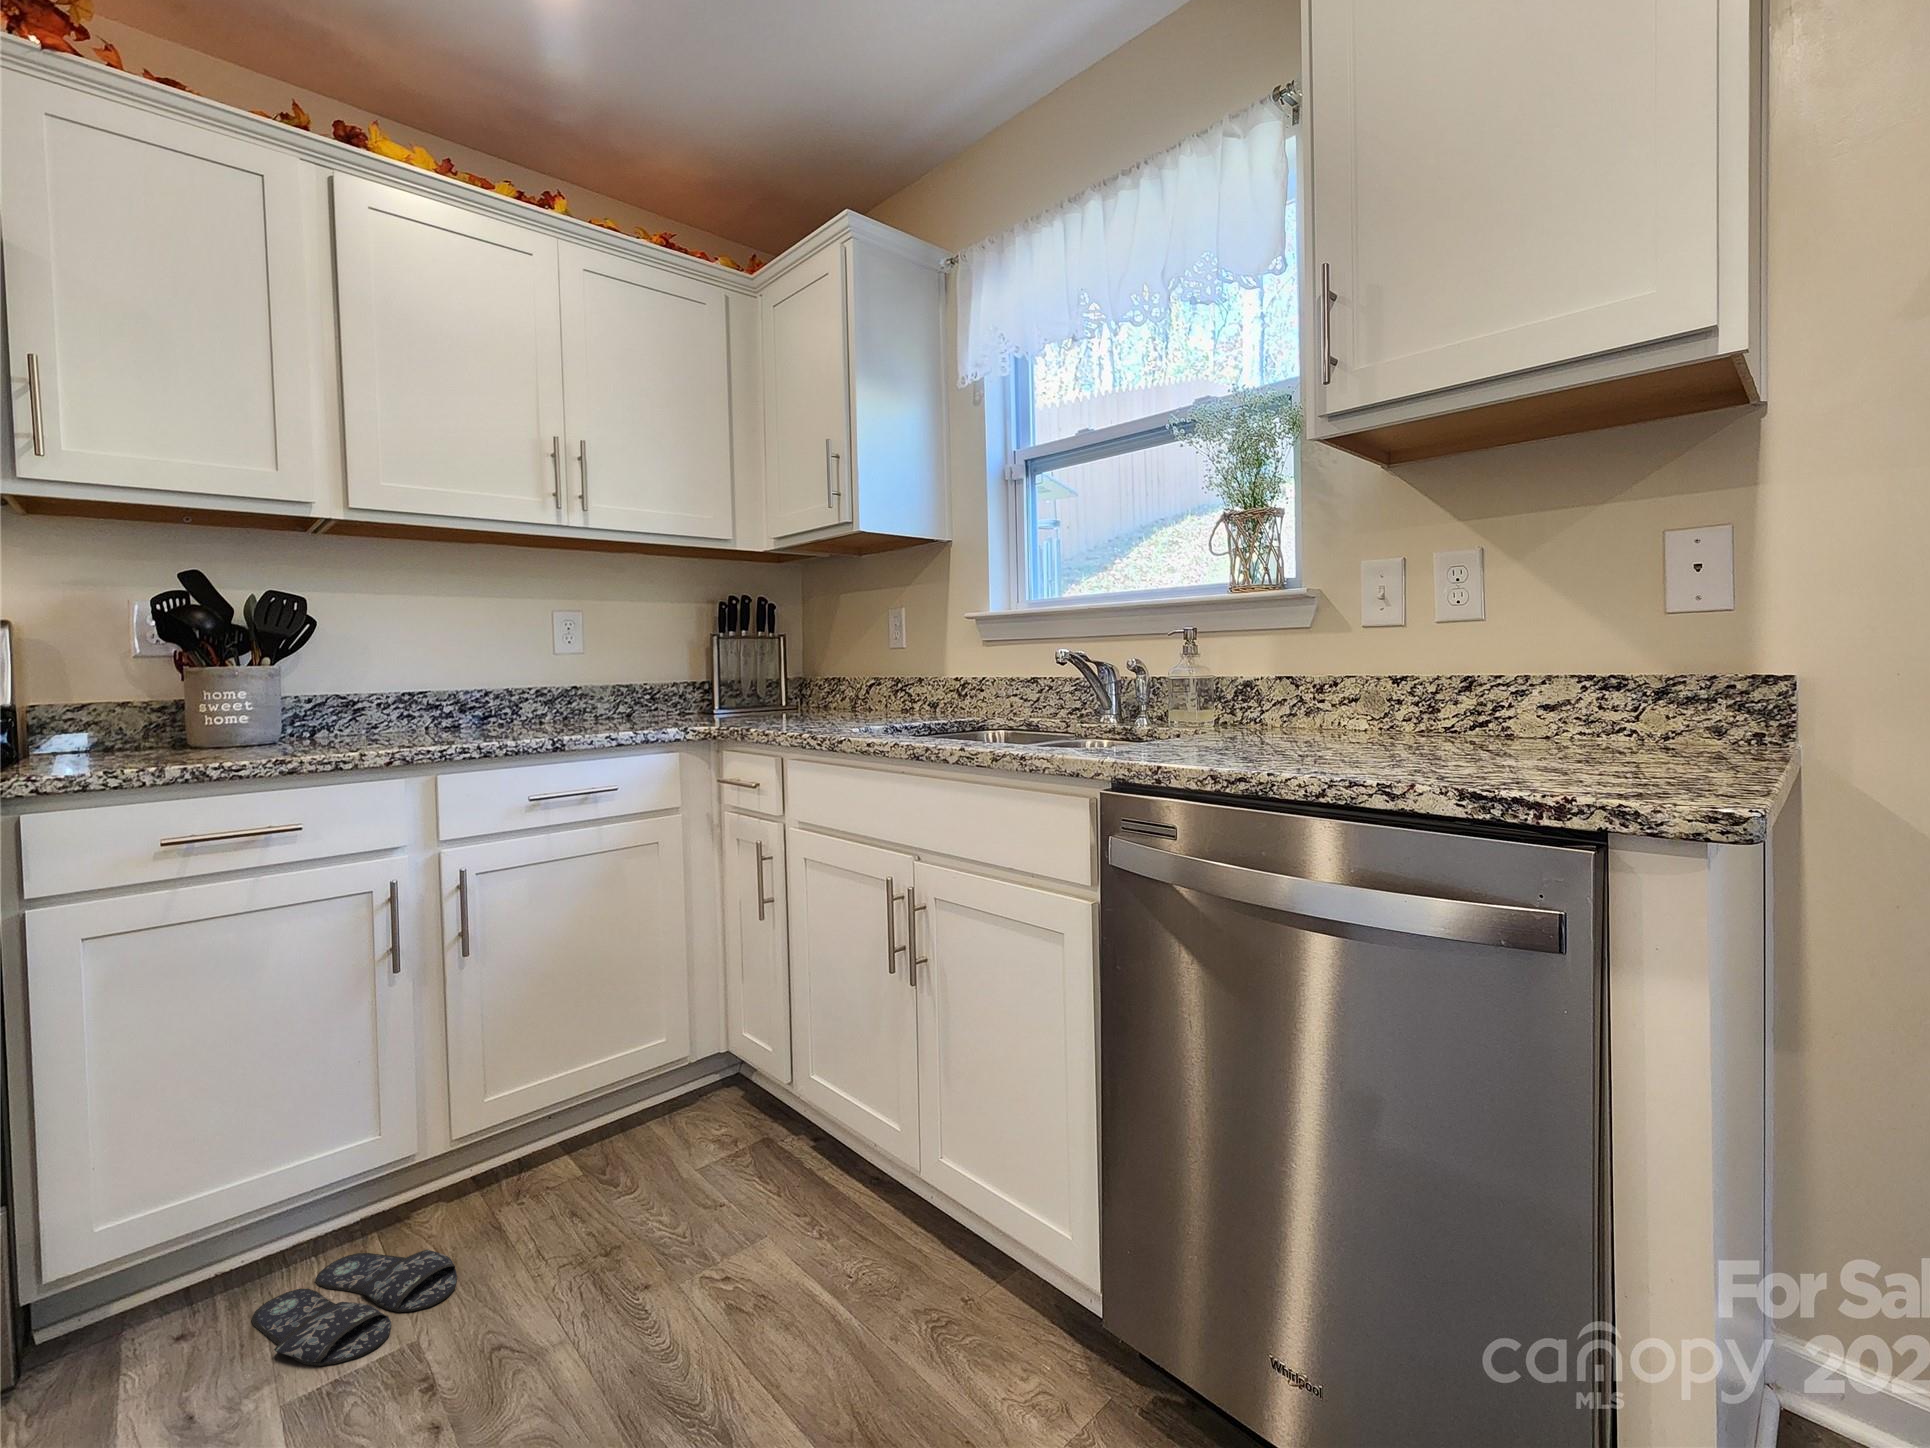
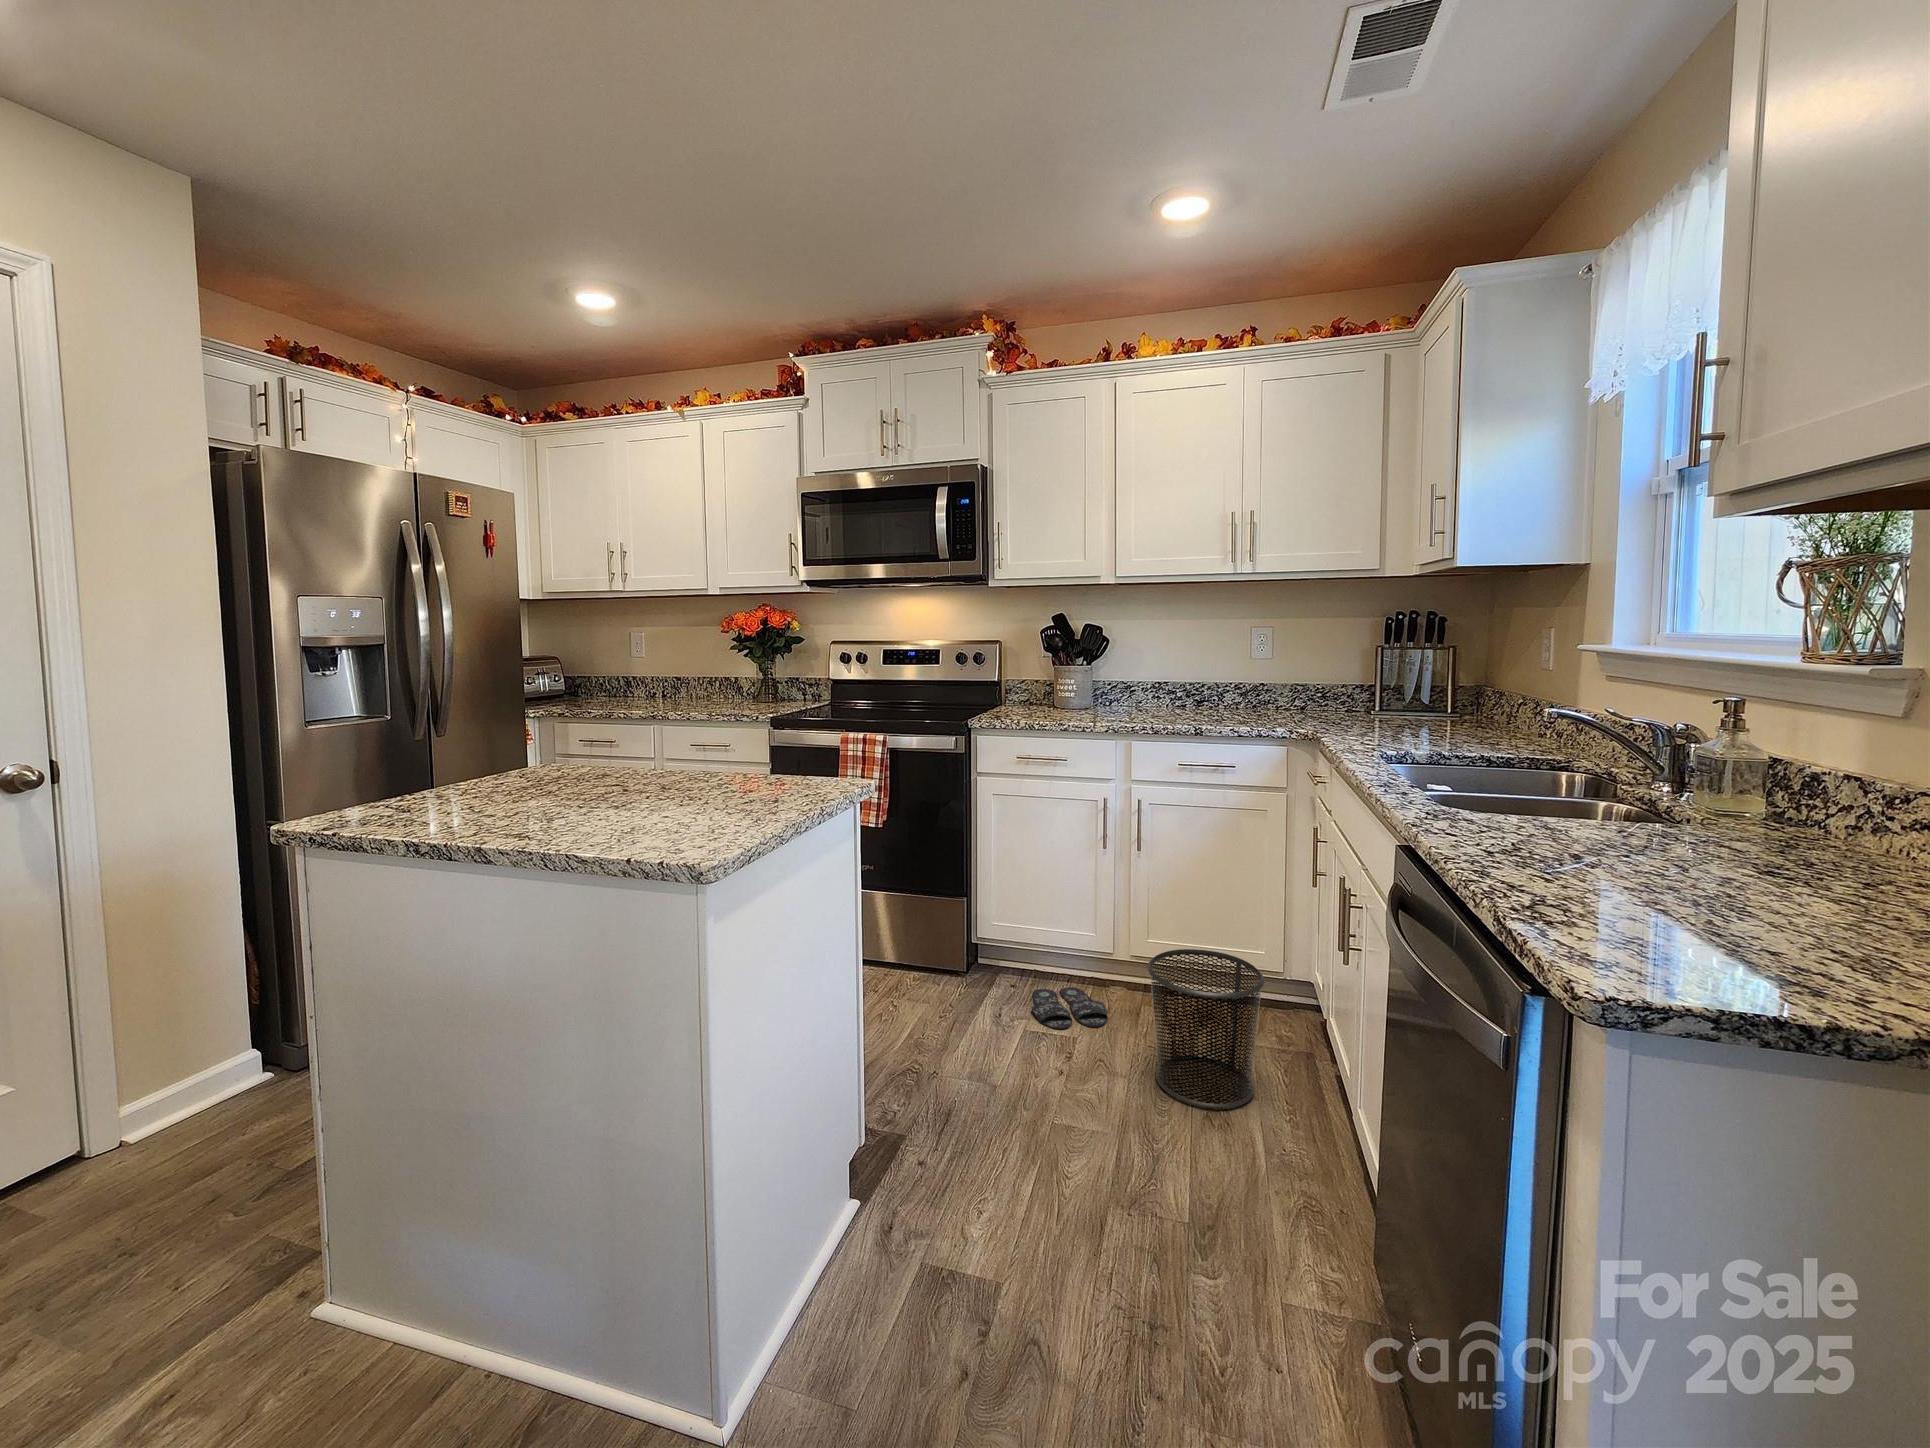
waste bin: none [586,1052,771,1321] -> present [1147,949,1265,1109]

